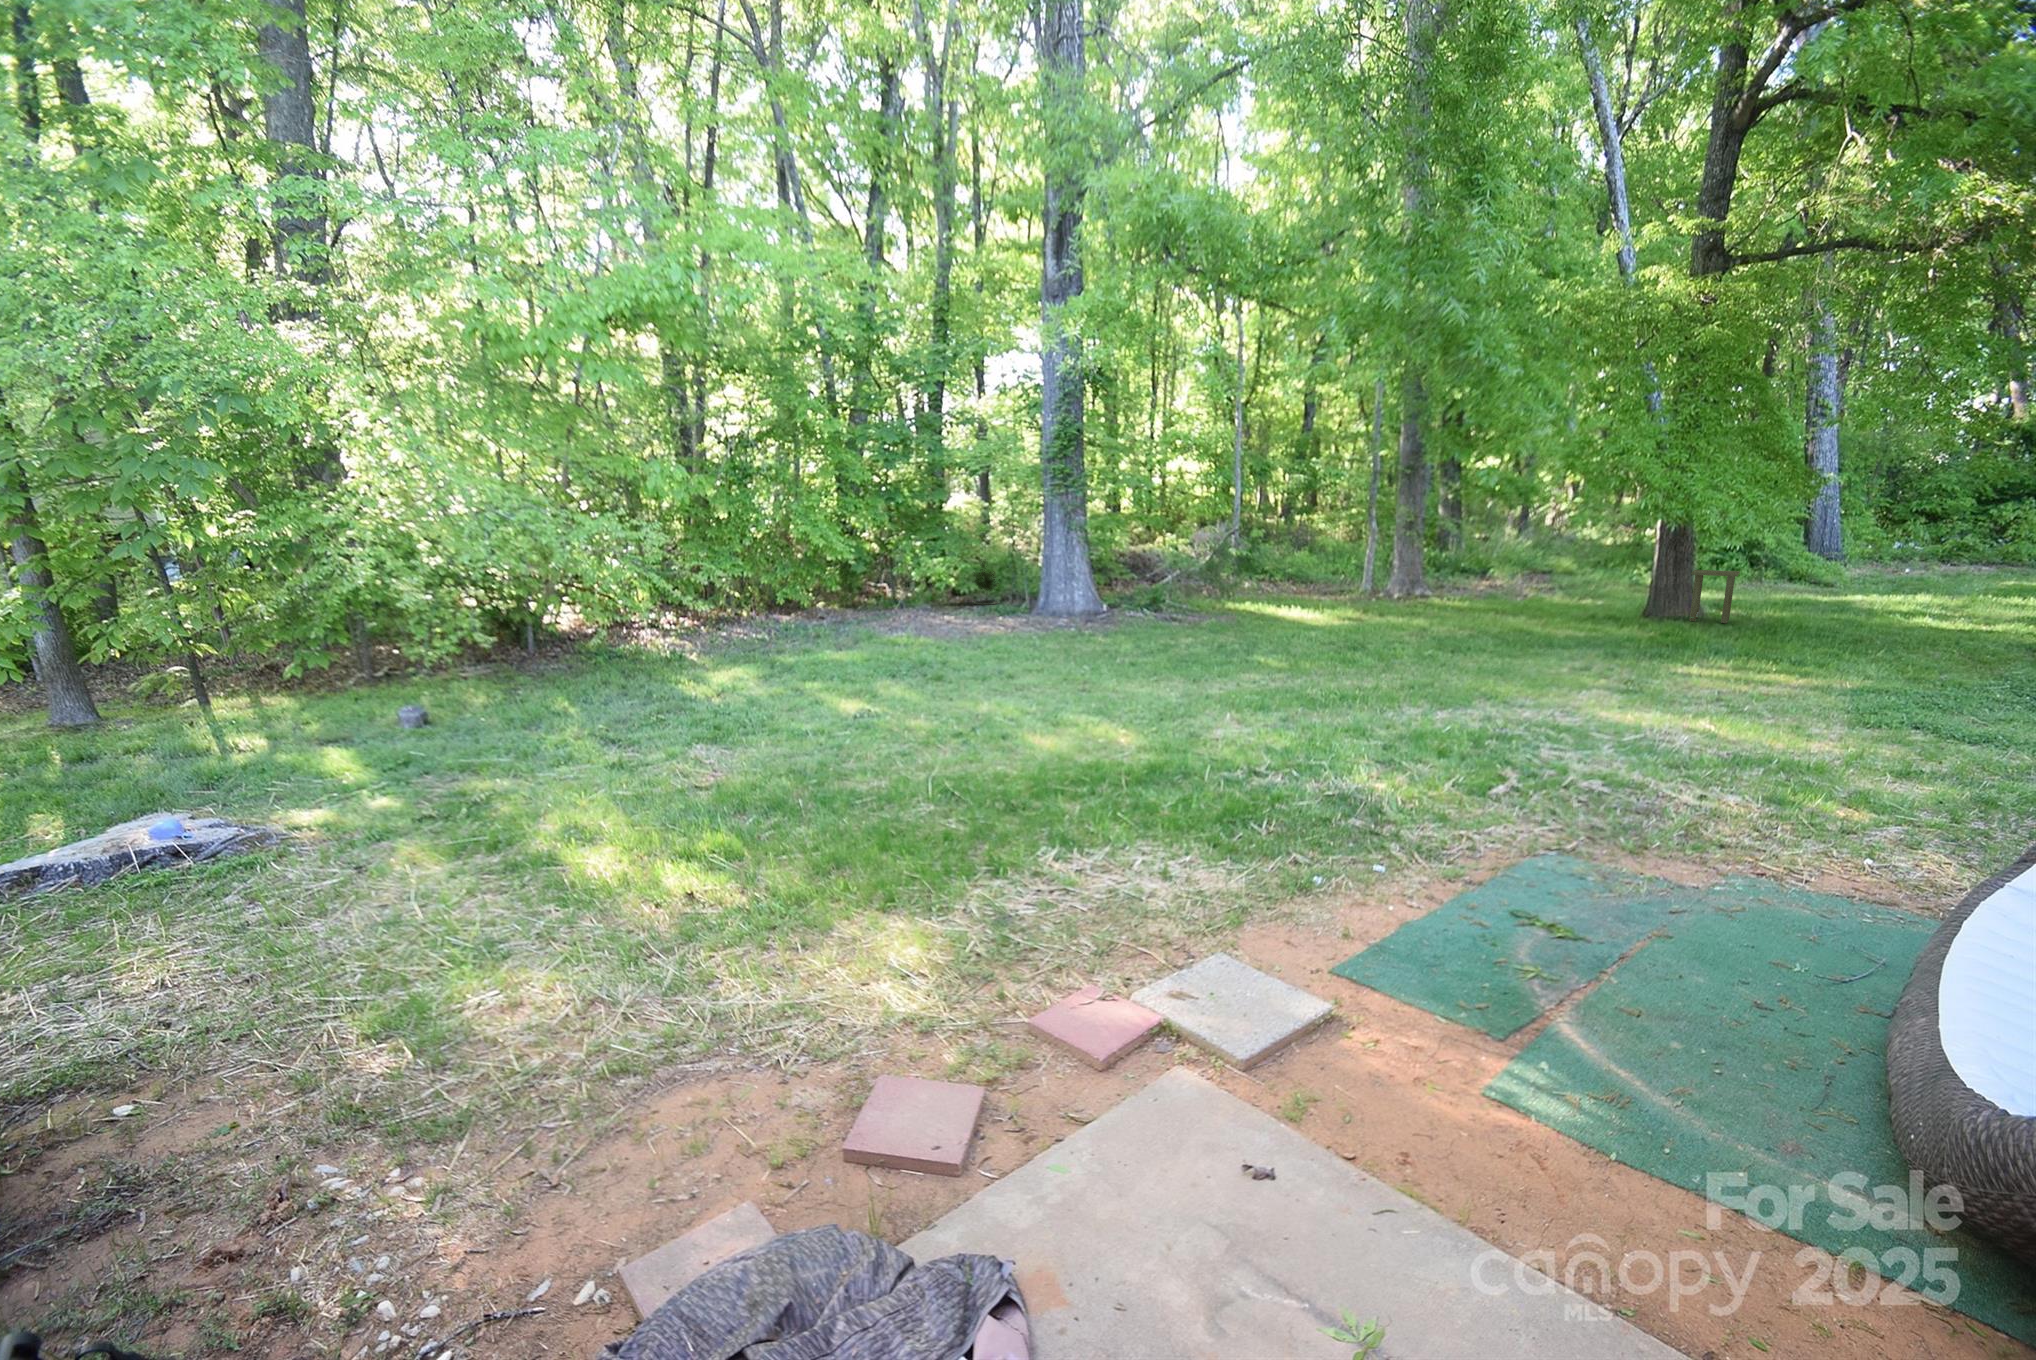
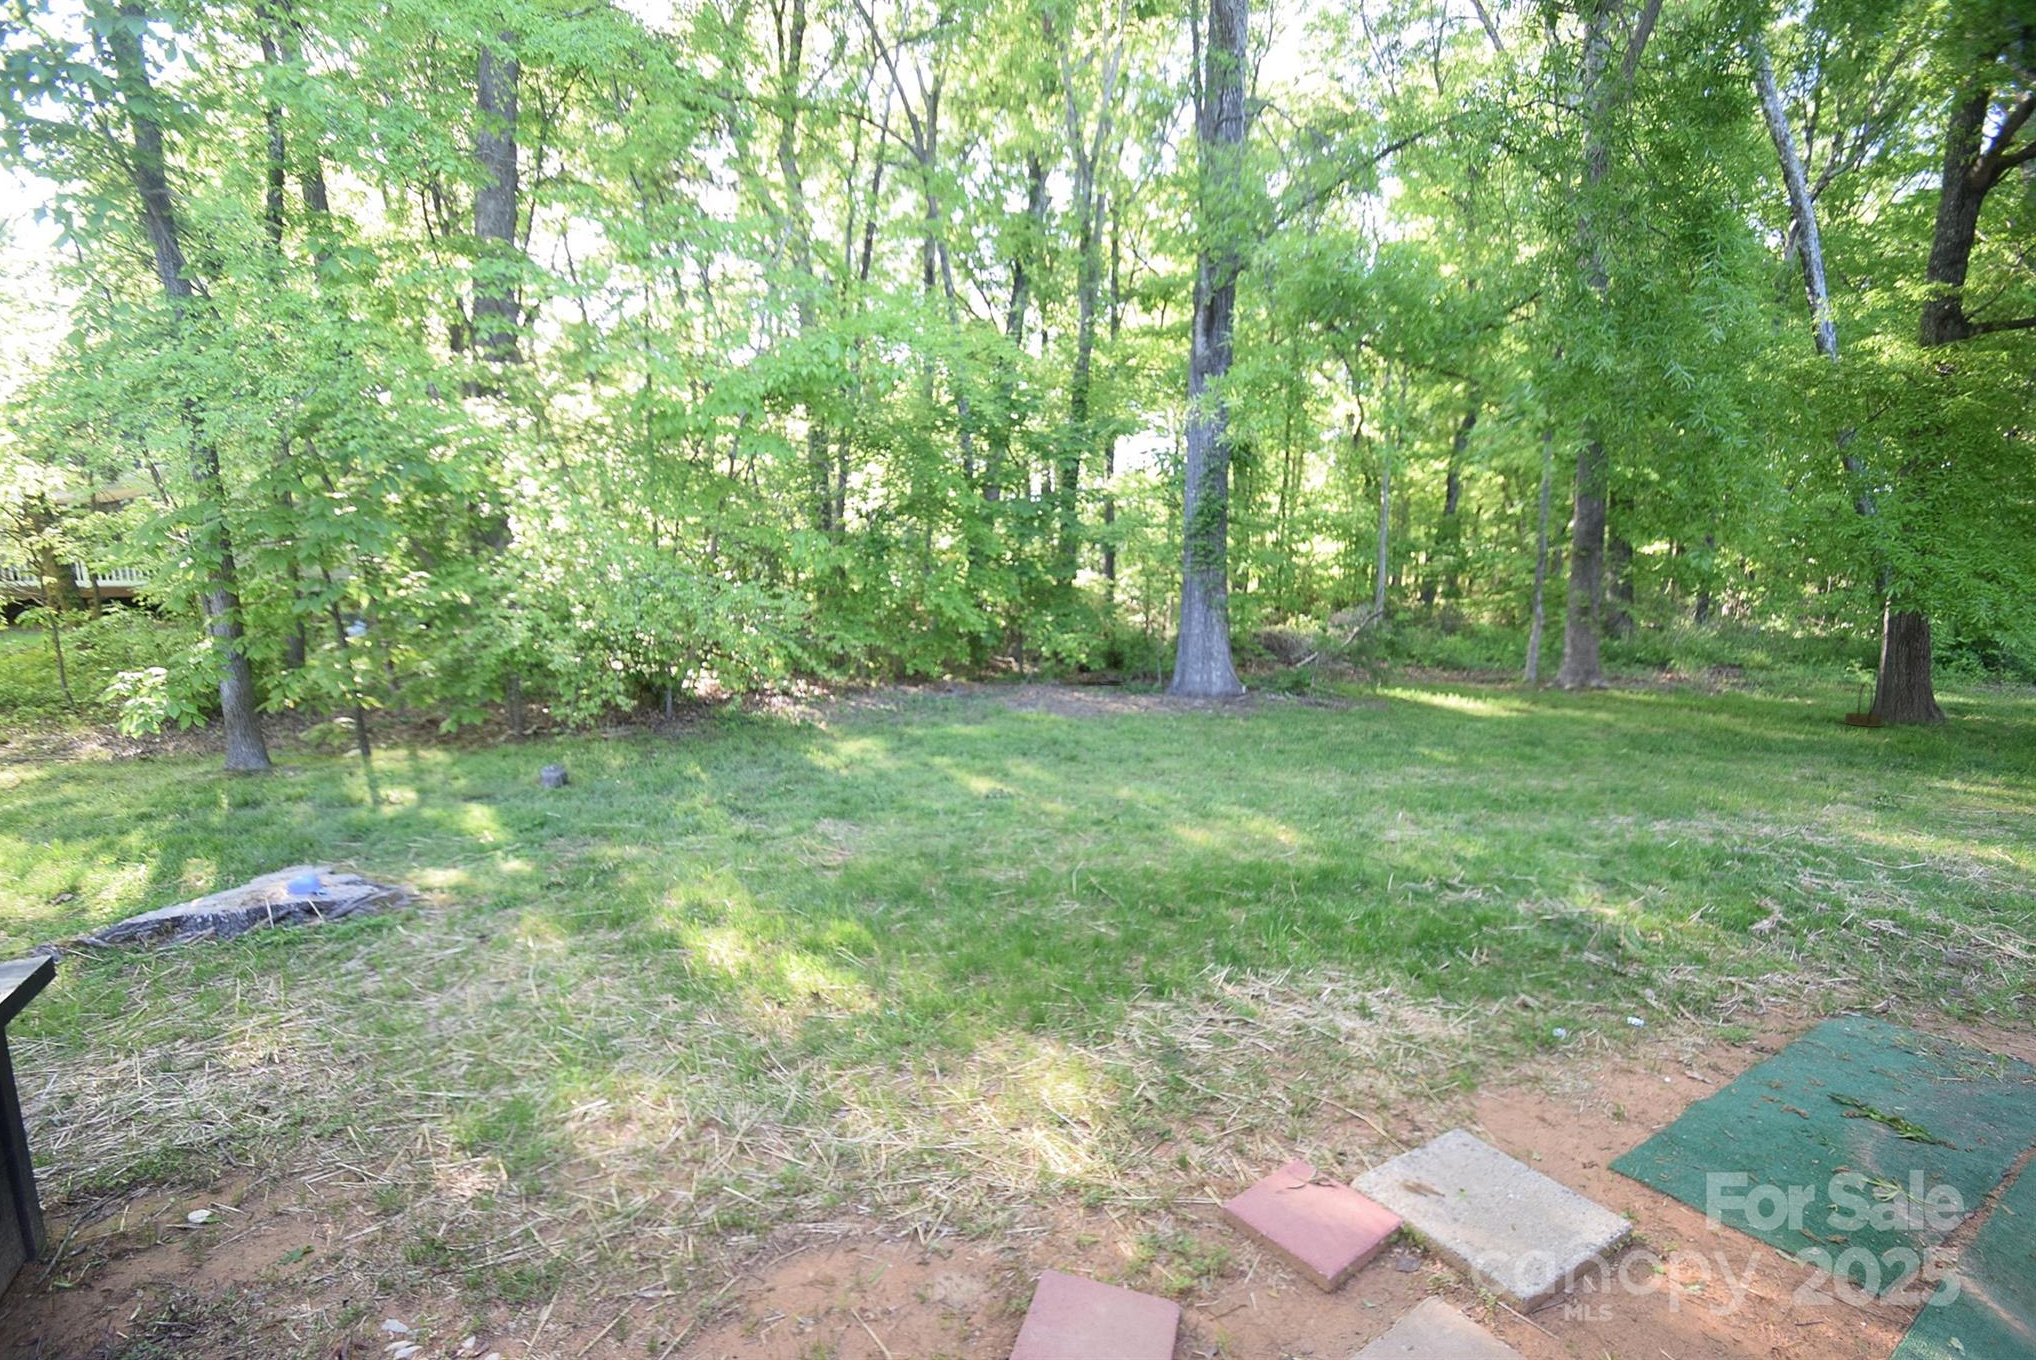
side table: present [1689,570,1740,623] -> none [1927,672,1990,734]
basket: none [1625,580,1655,620] -> present [1845,683,1882,727]

